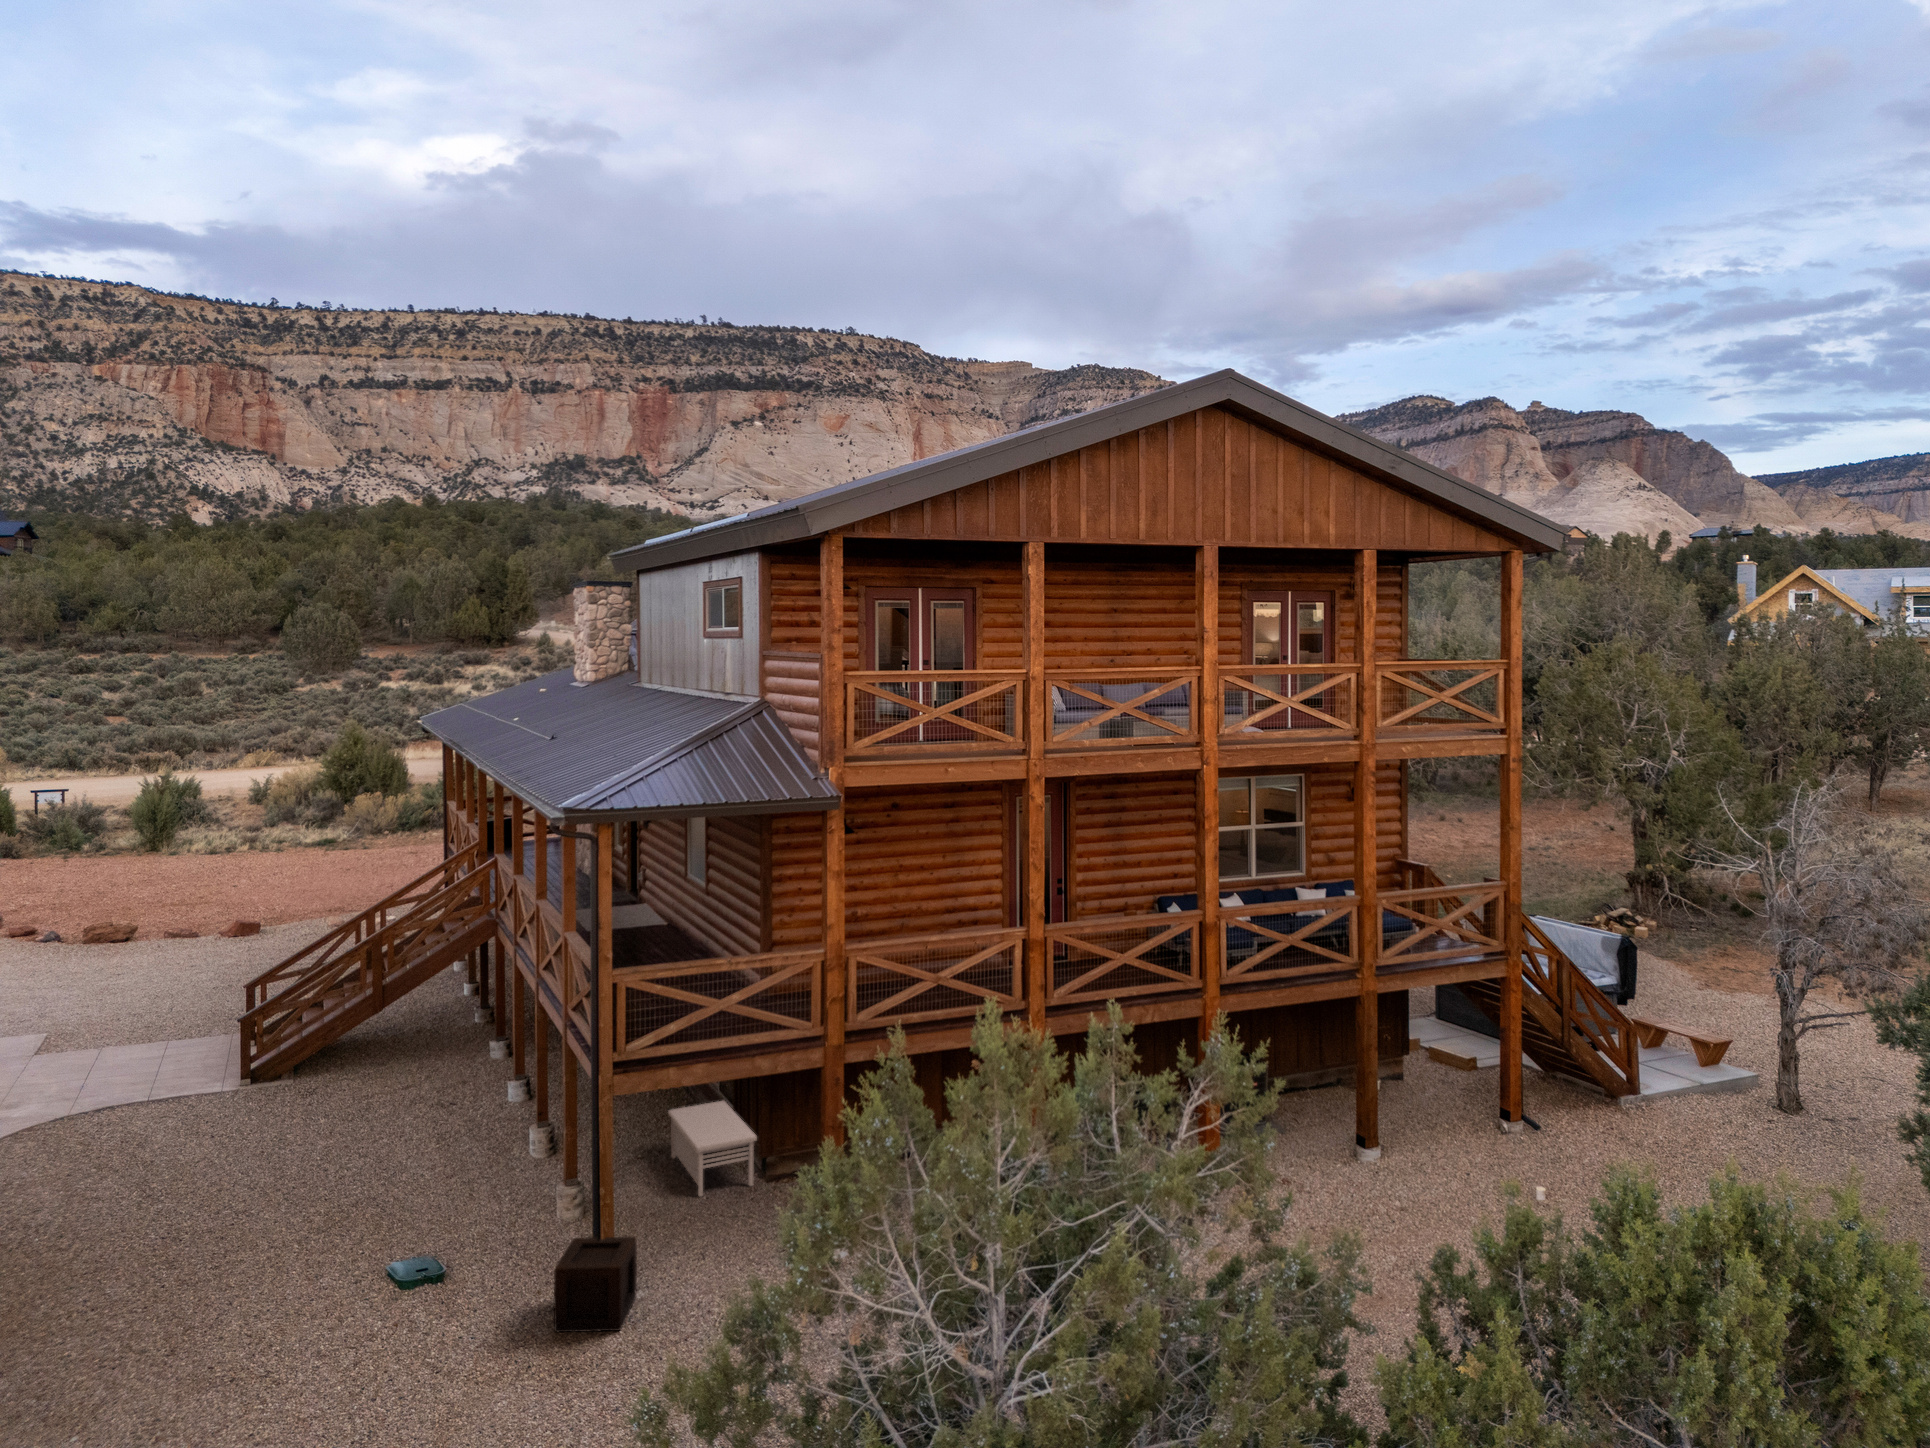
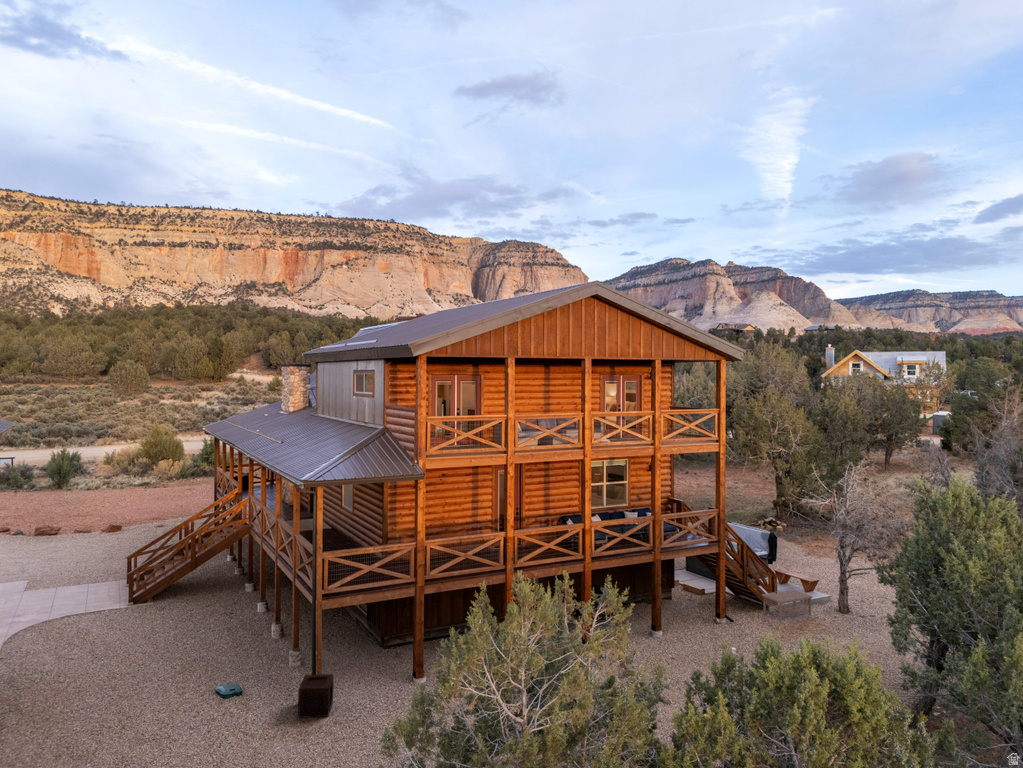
storage bench: present [668,1101,757,1196] -> present [762,589,813,621]

